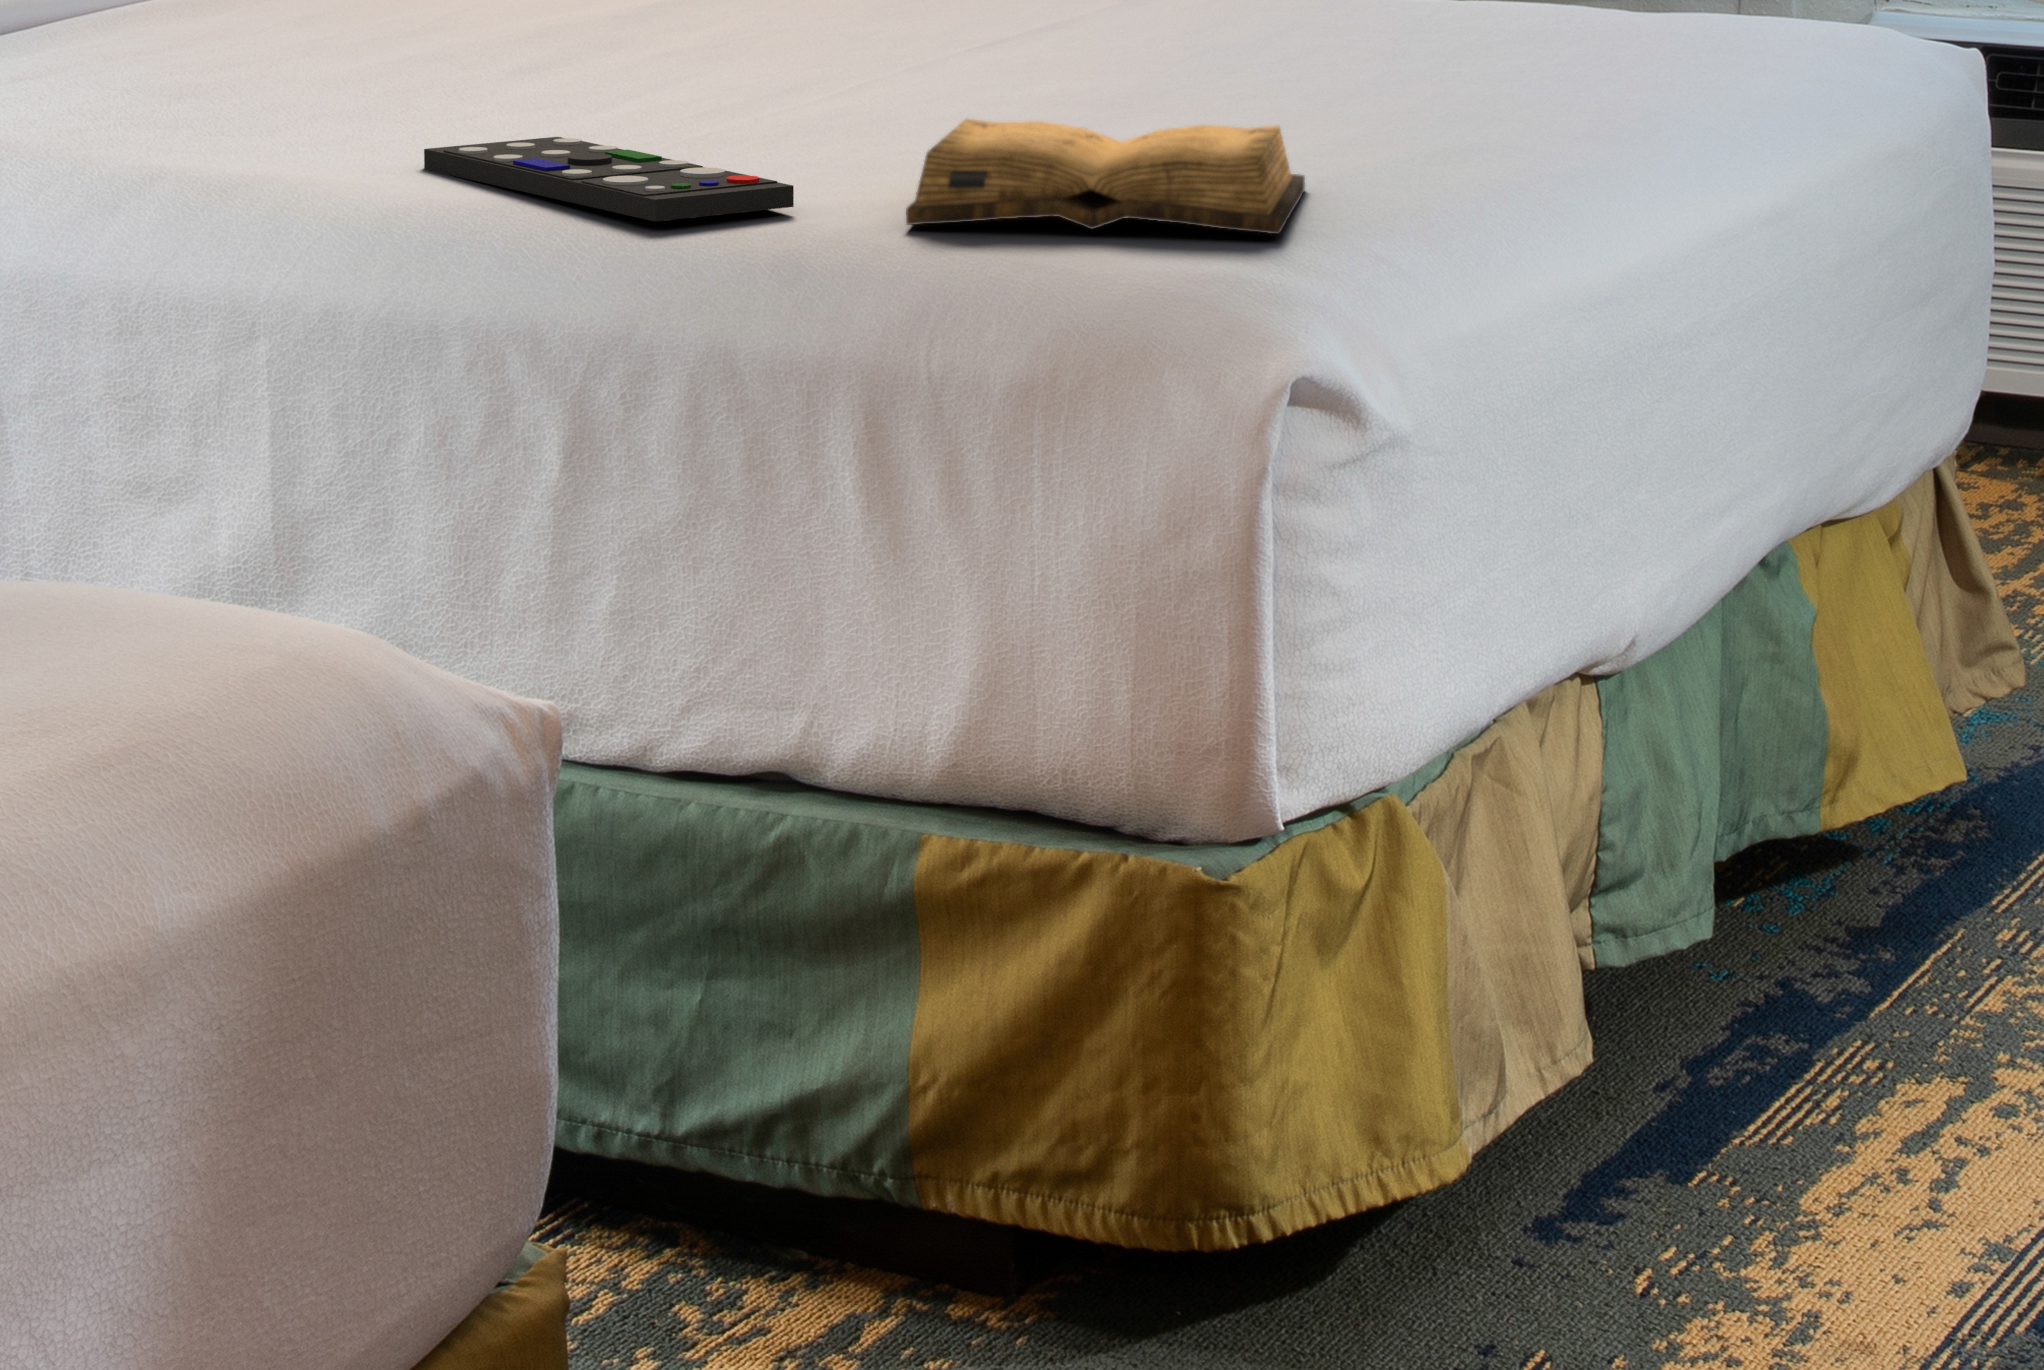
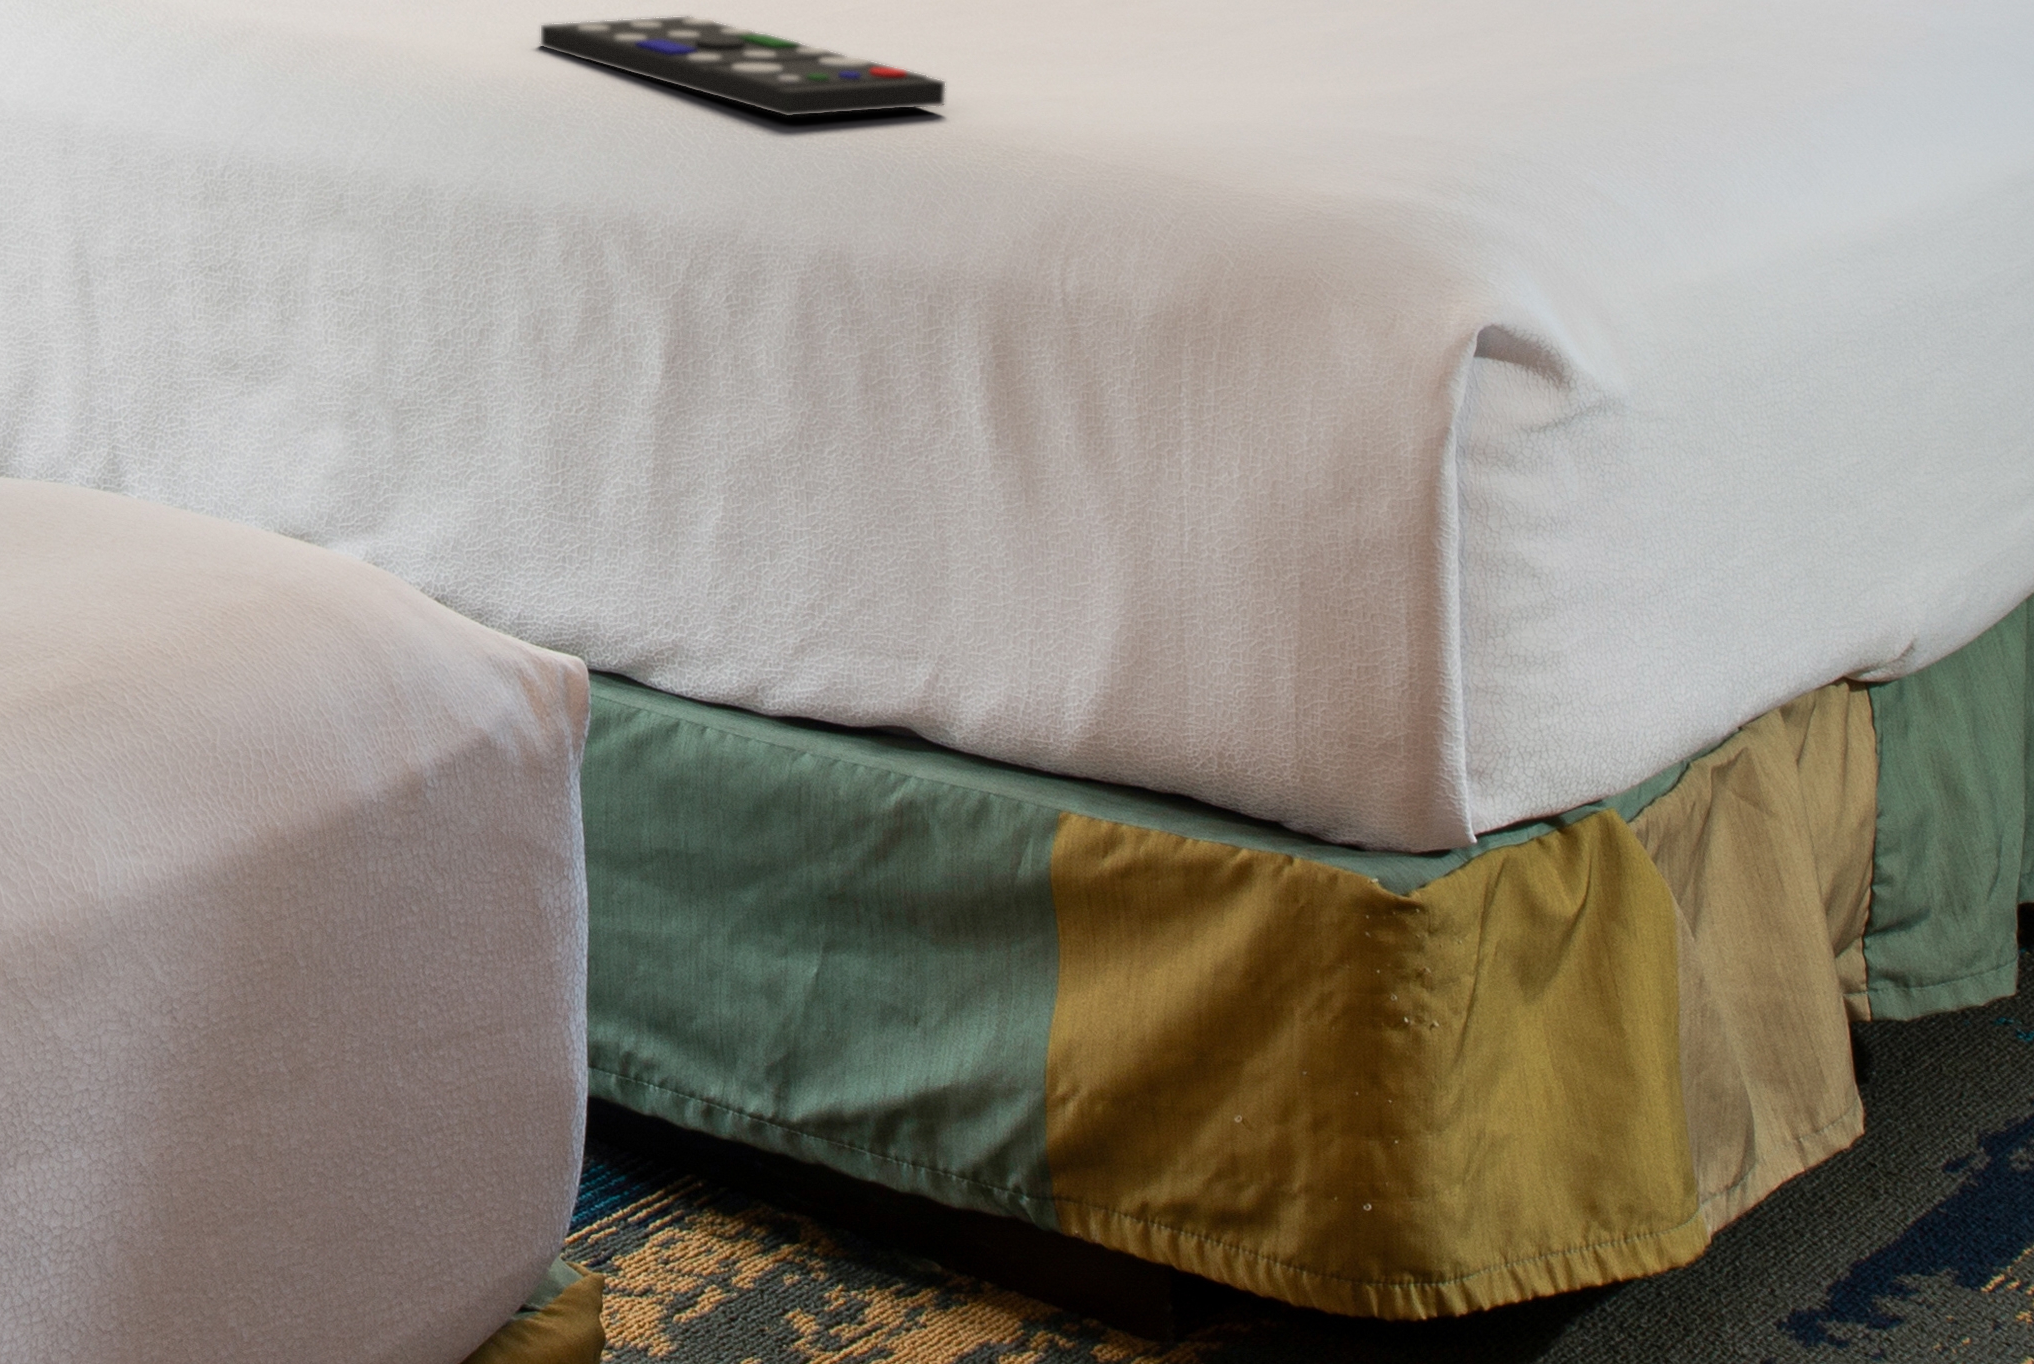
diary: present [906,119,1305,234] -> none [1071,13,1539,160]

